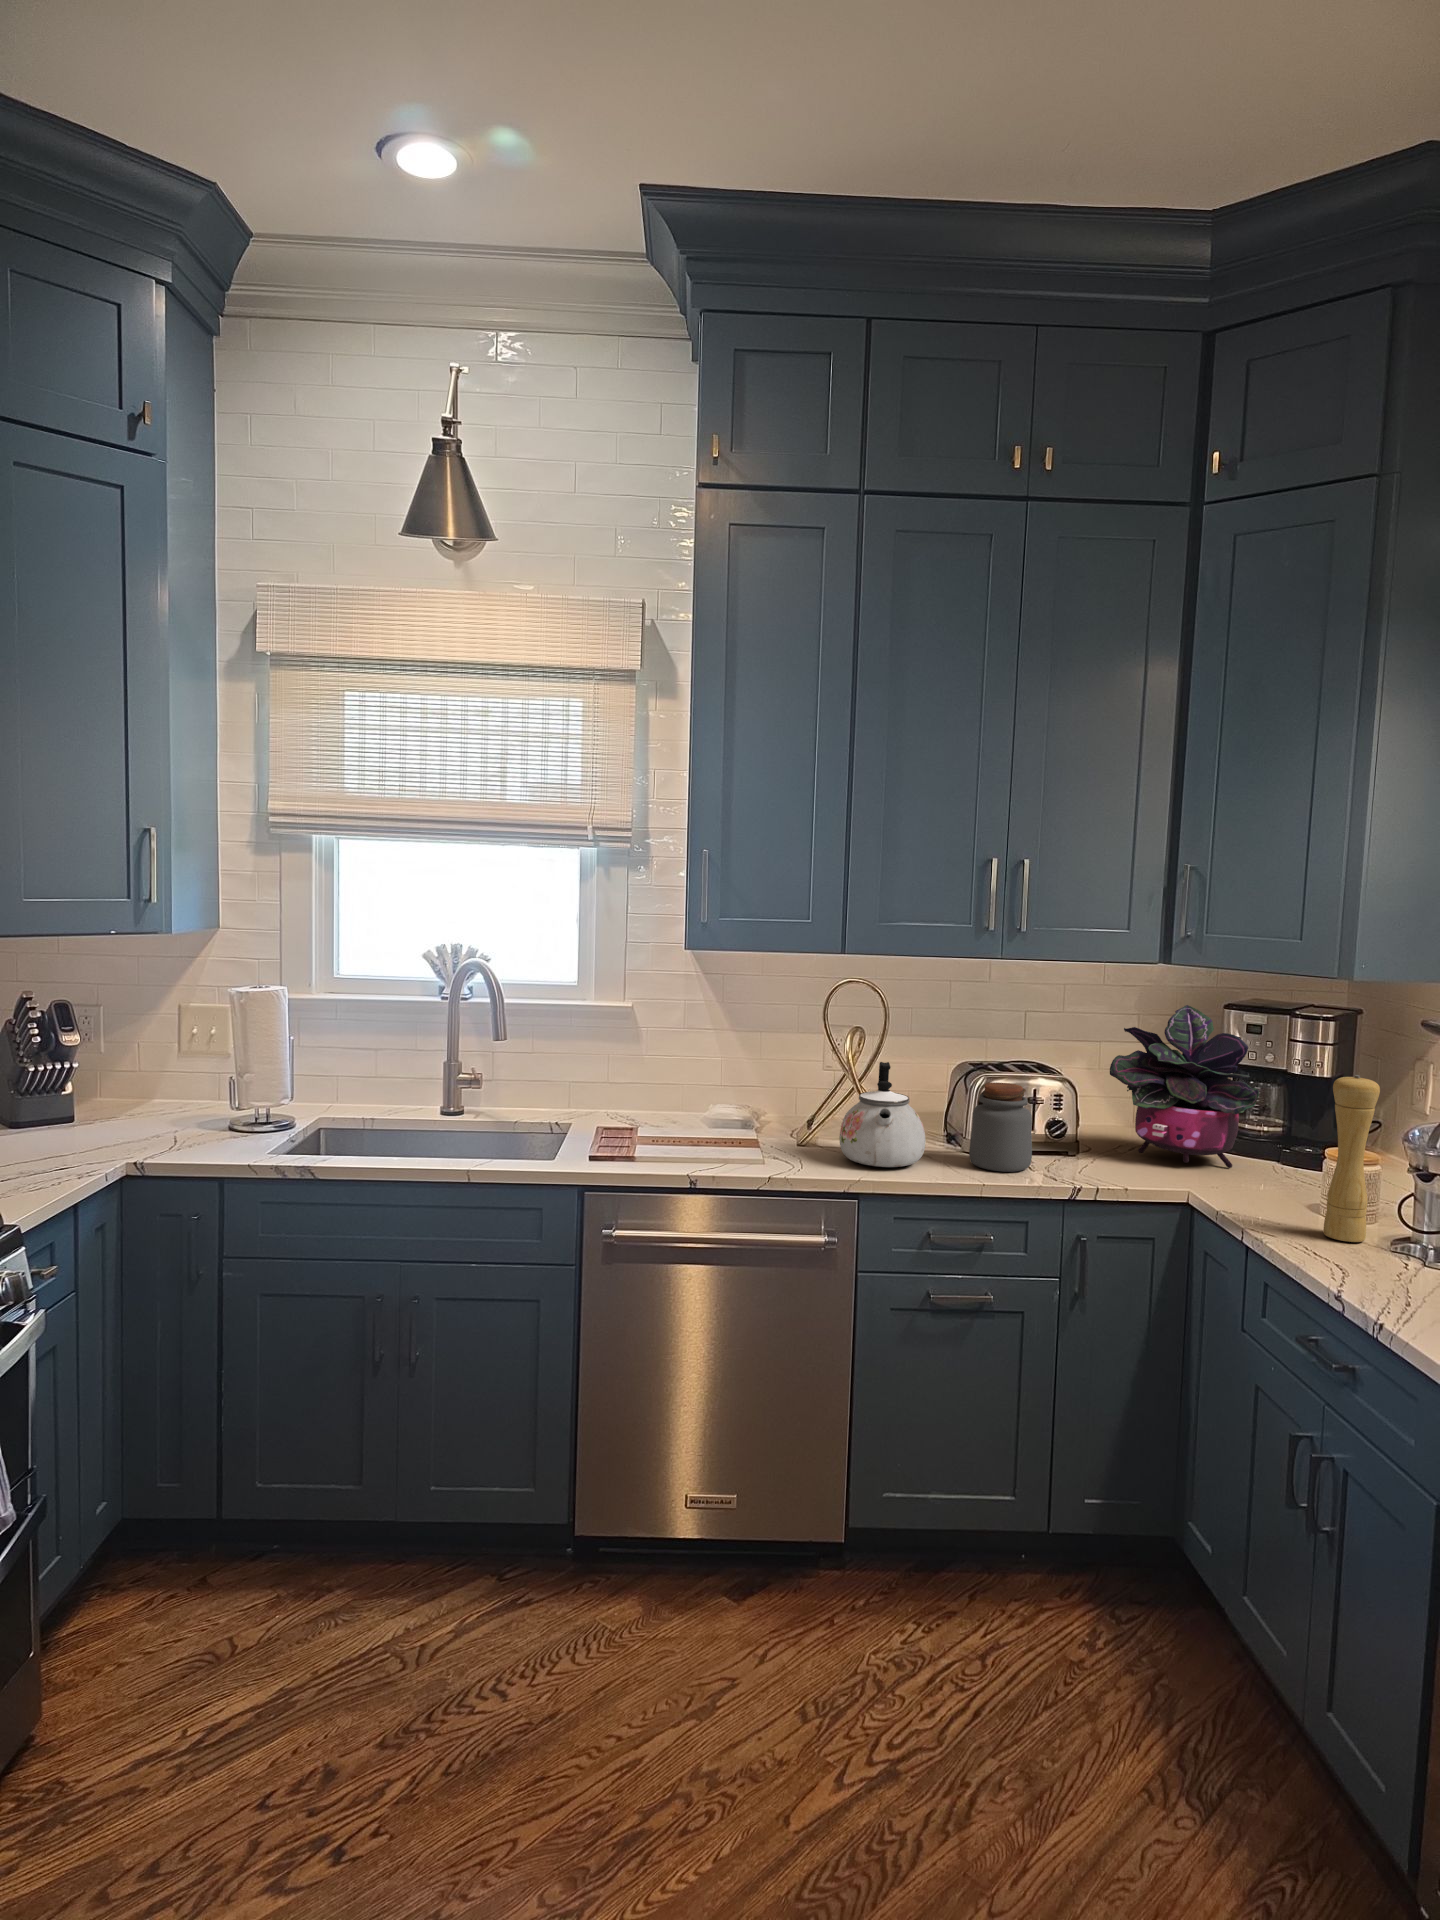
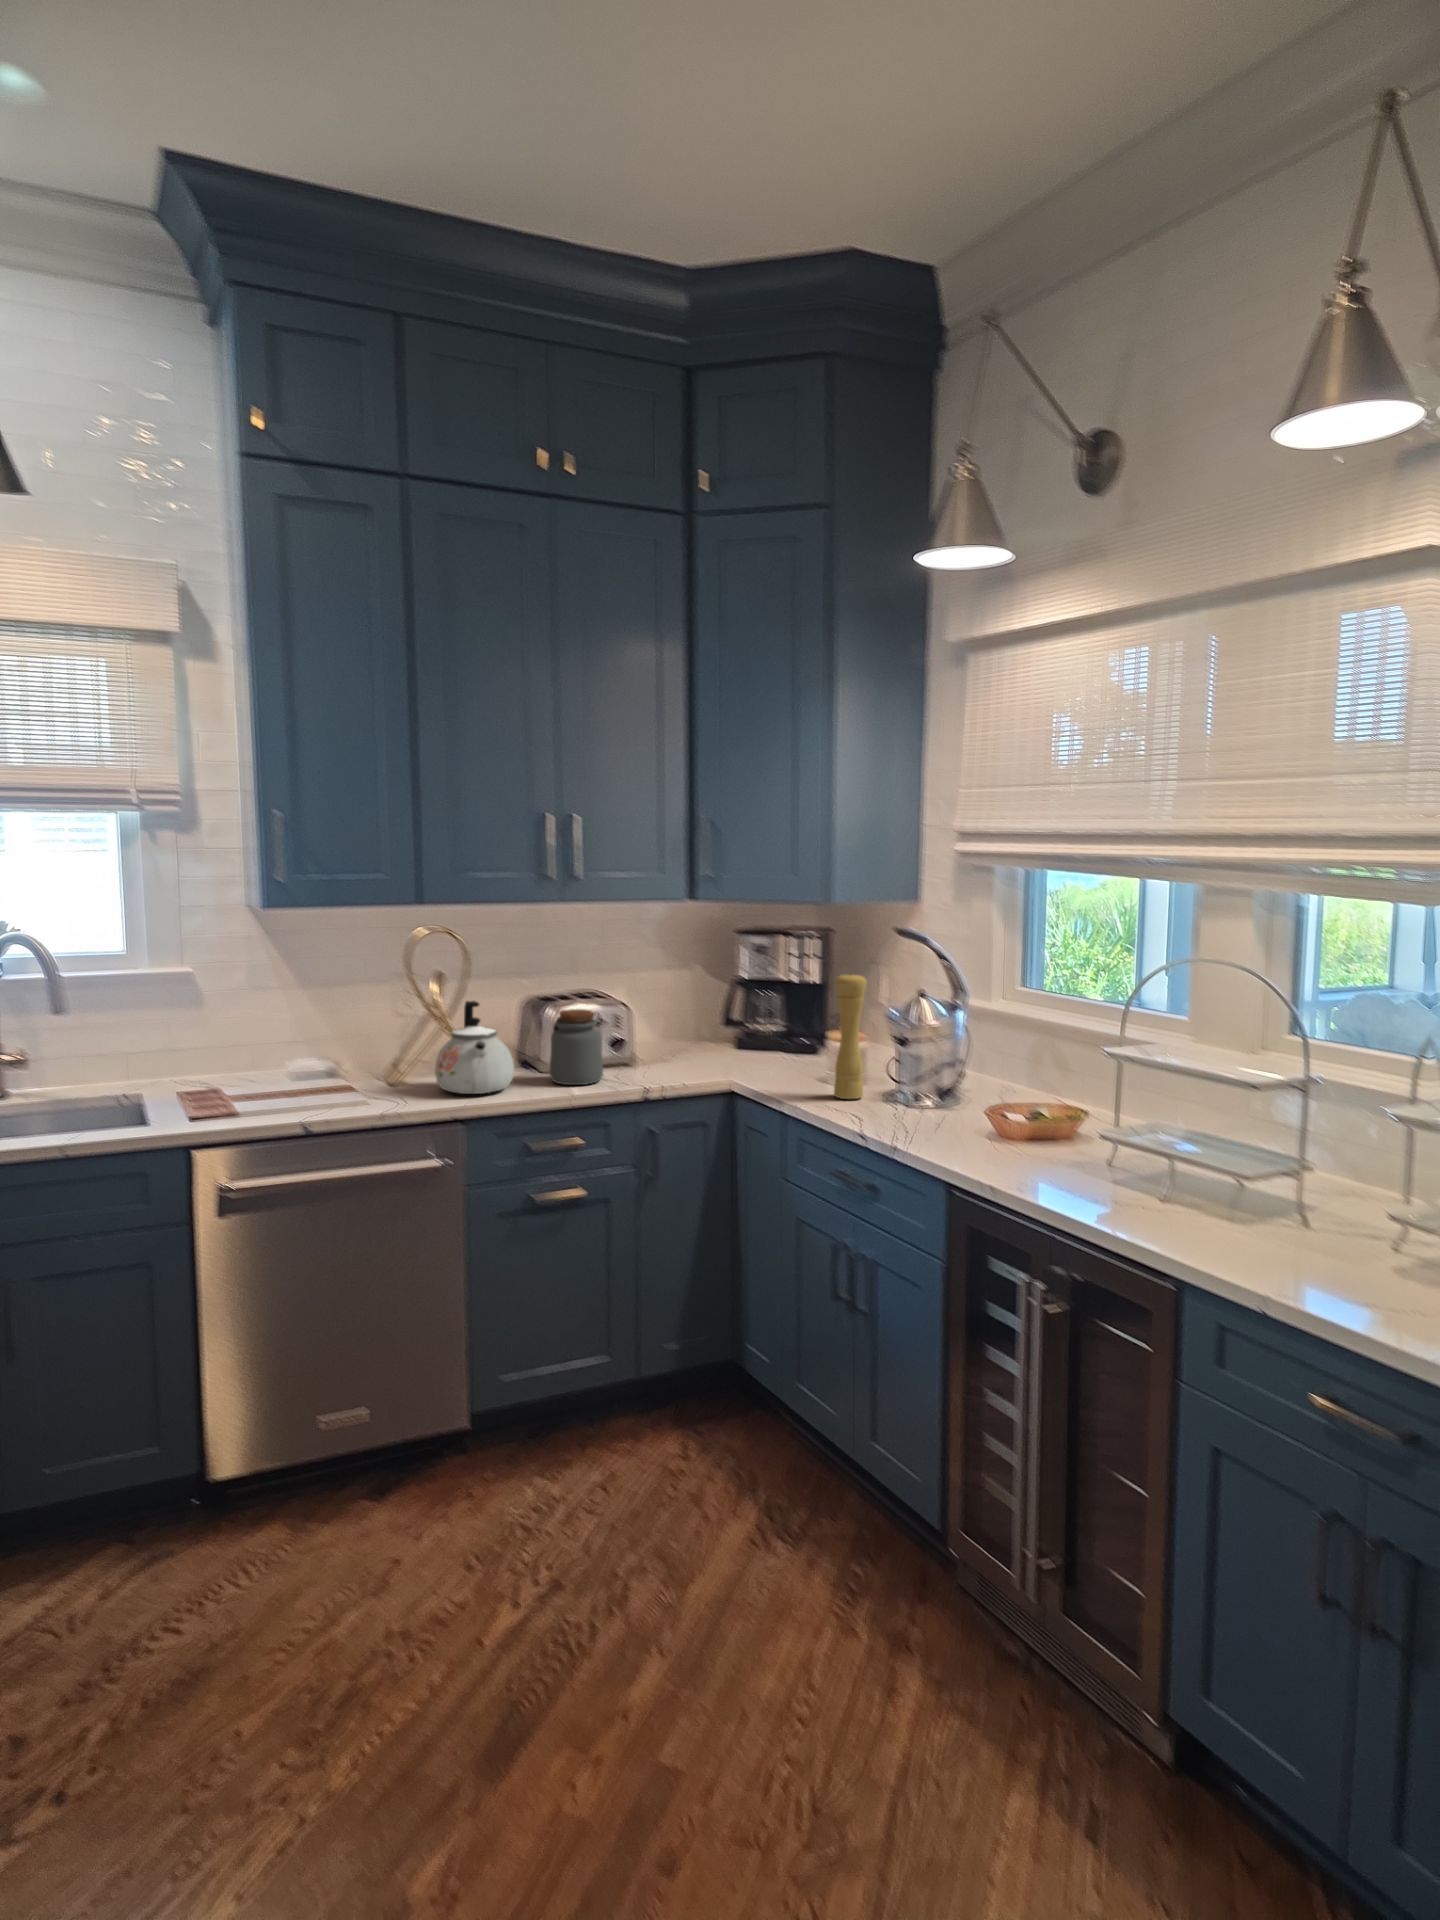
potted plant: present [1110,1005,1259,1168] -> none [655,932,771,1061]

